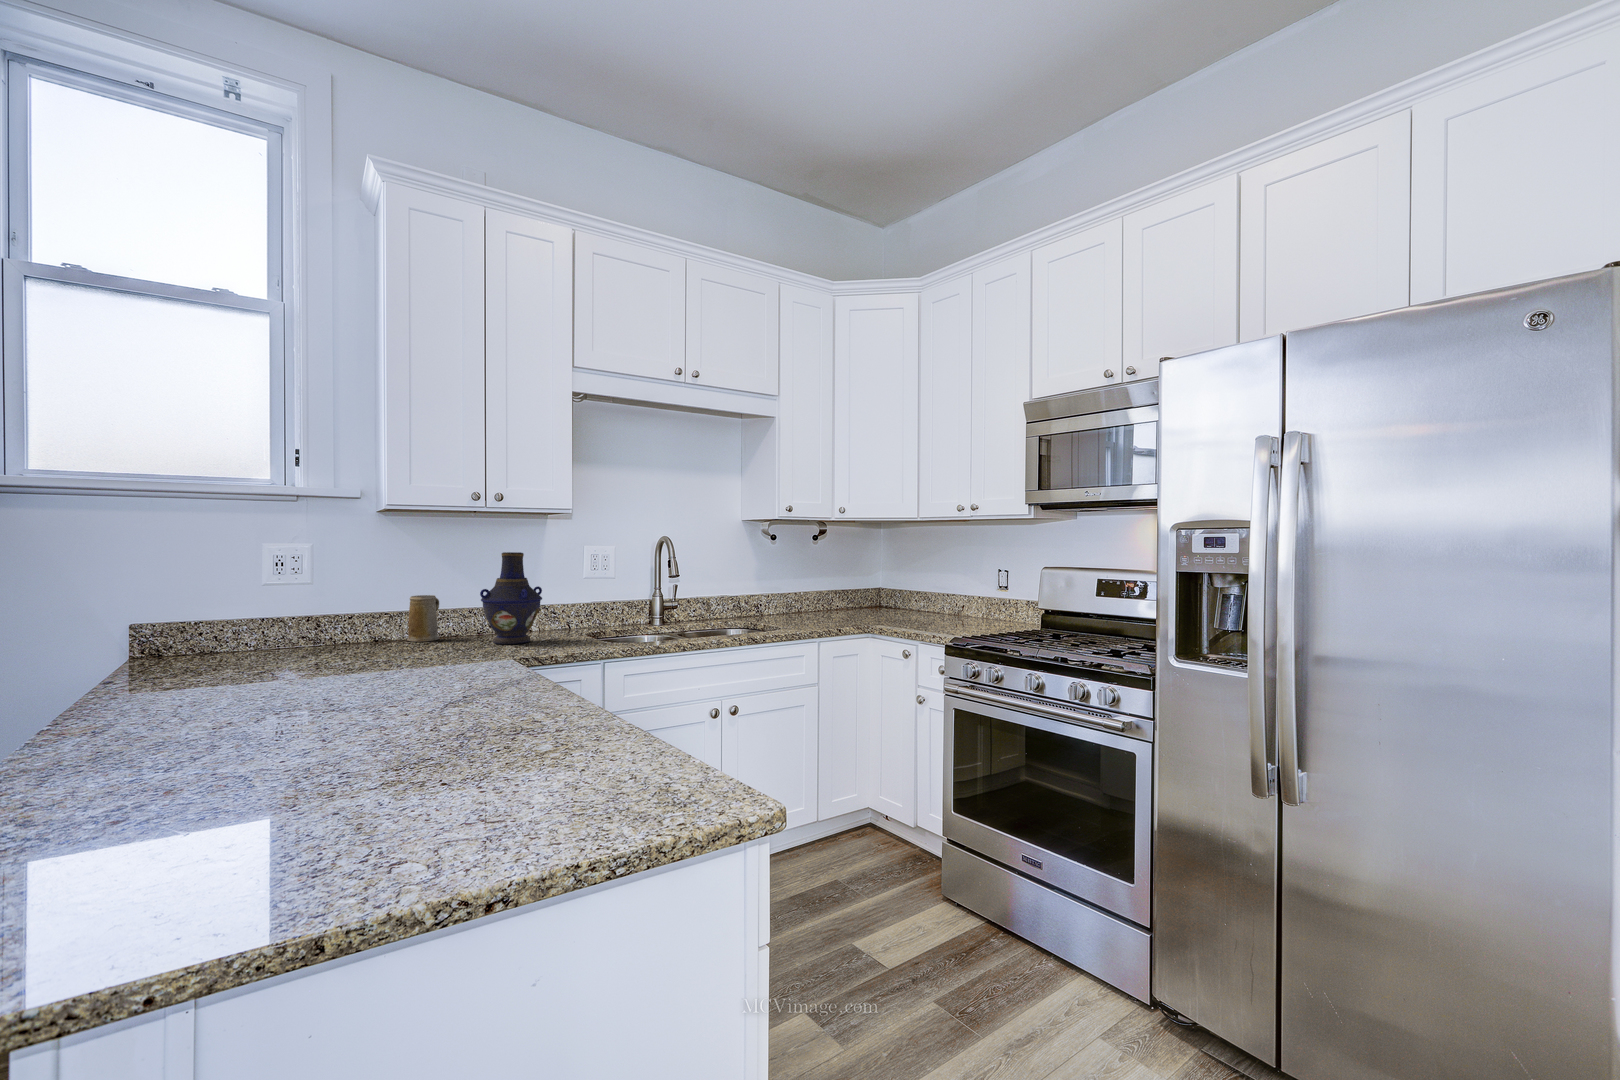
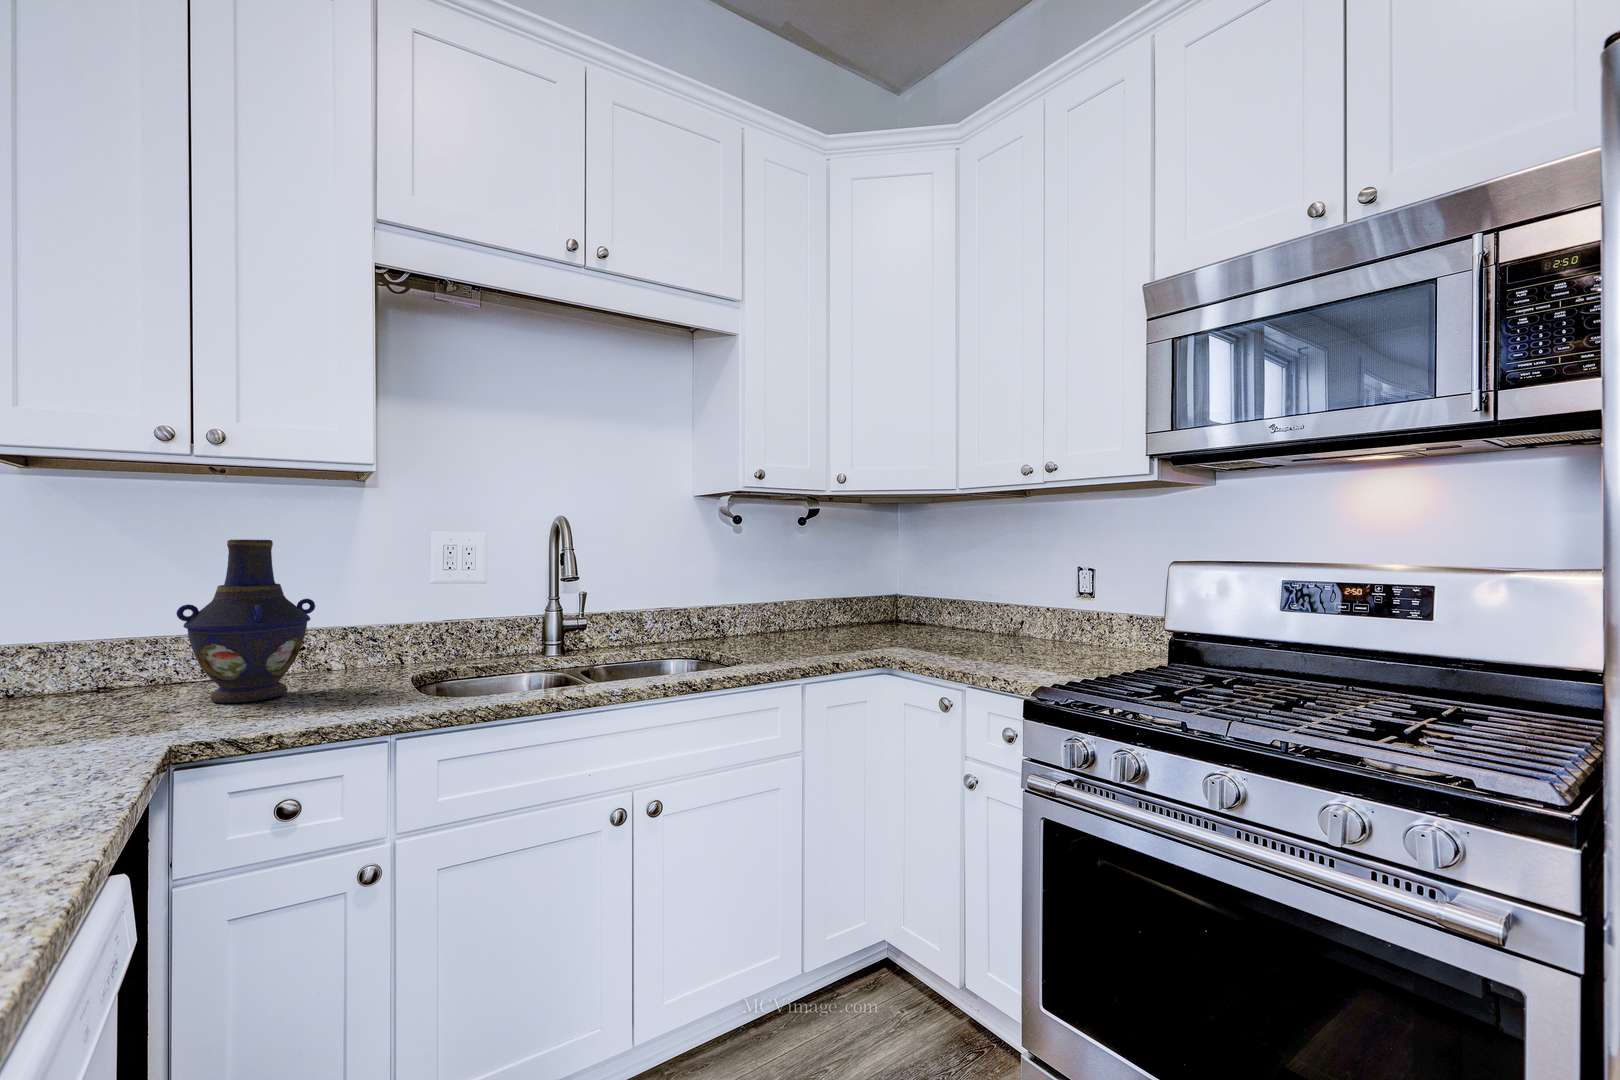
mug: present [407,595,439,642] -> none [73,614,150,696]

